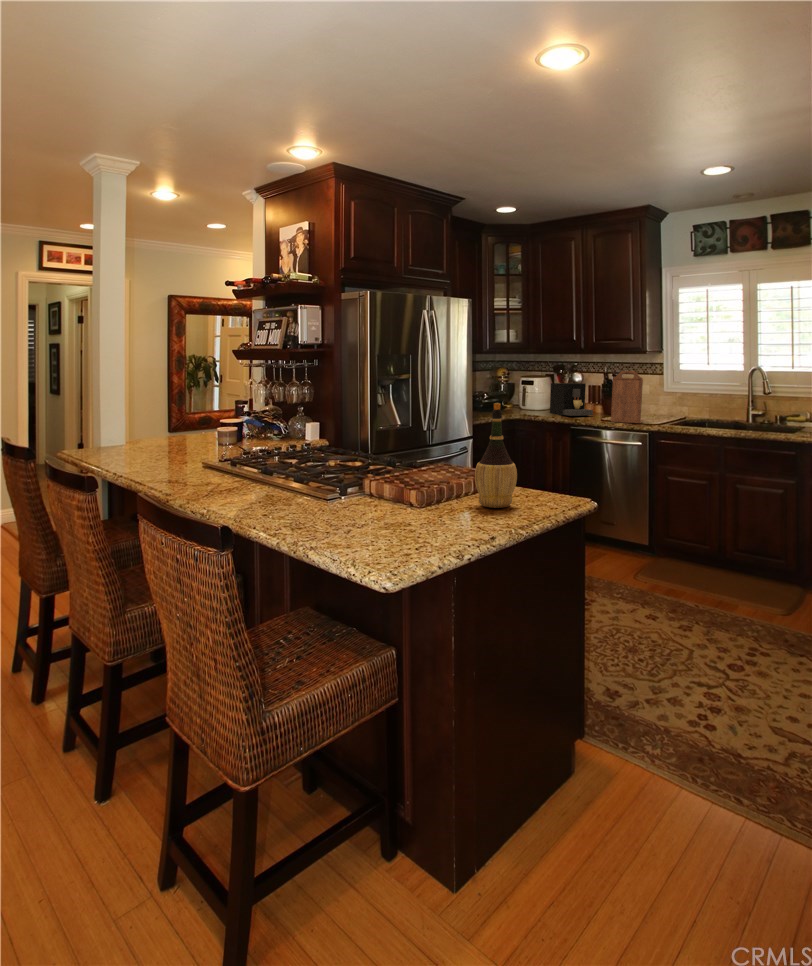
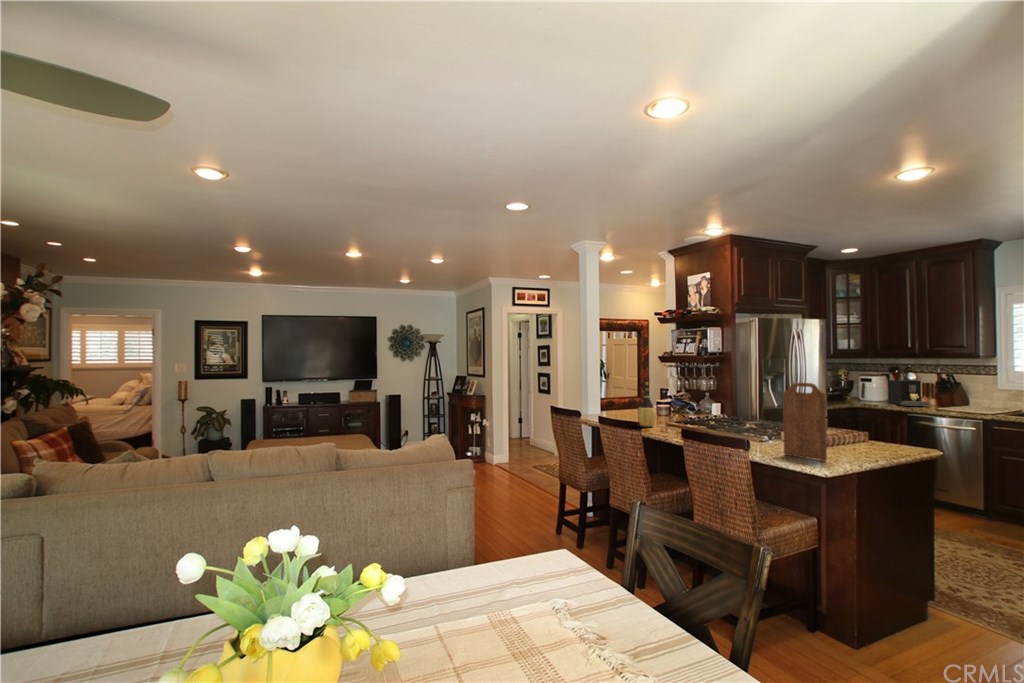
cutting board: present [611,371,643,423] -> present [783,383,827,461]
wine bottle: present [475,403,517,508] -> present [638,382,656,427]

